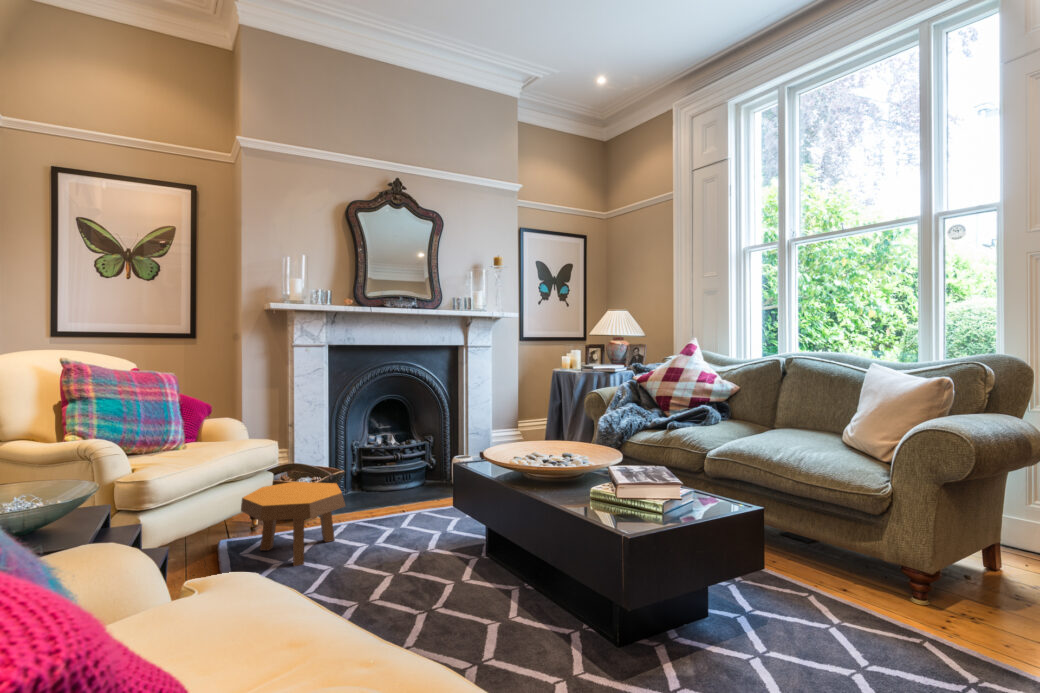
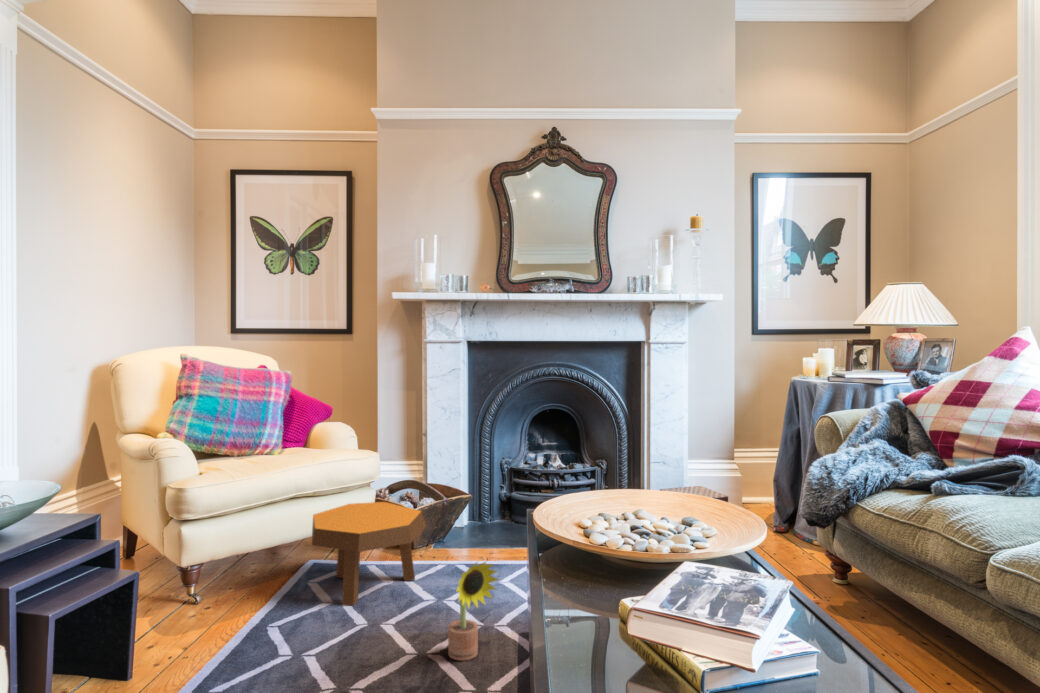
decorative plant: none [417,499,455,575] -> present [448,562,498,661]

